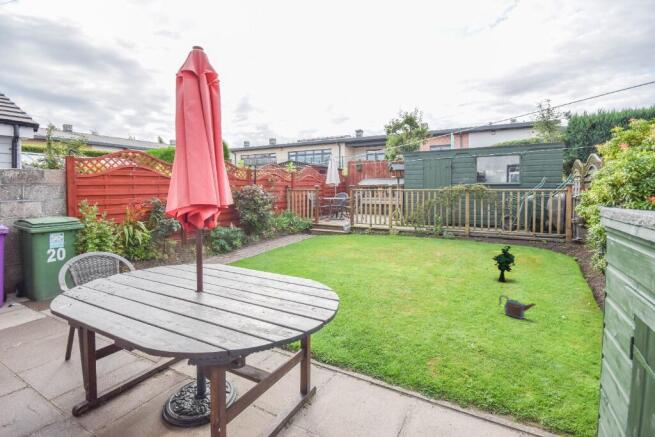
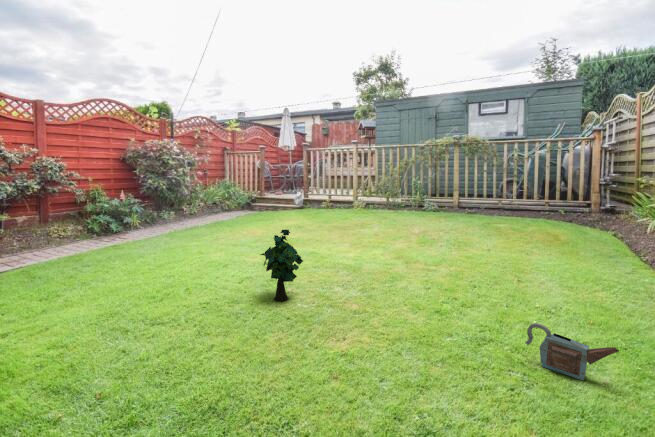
decorative plant: present [493,246,515,282] -> present [260,229,303,302]

